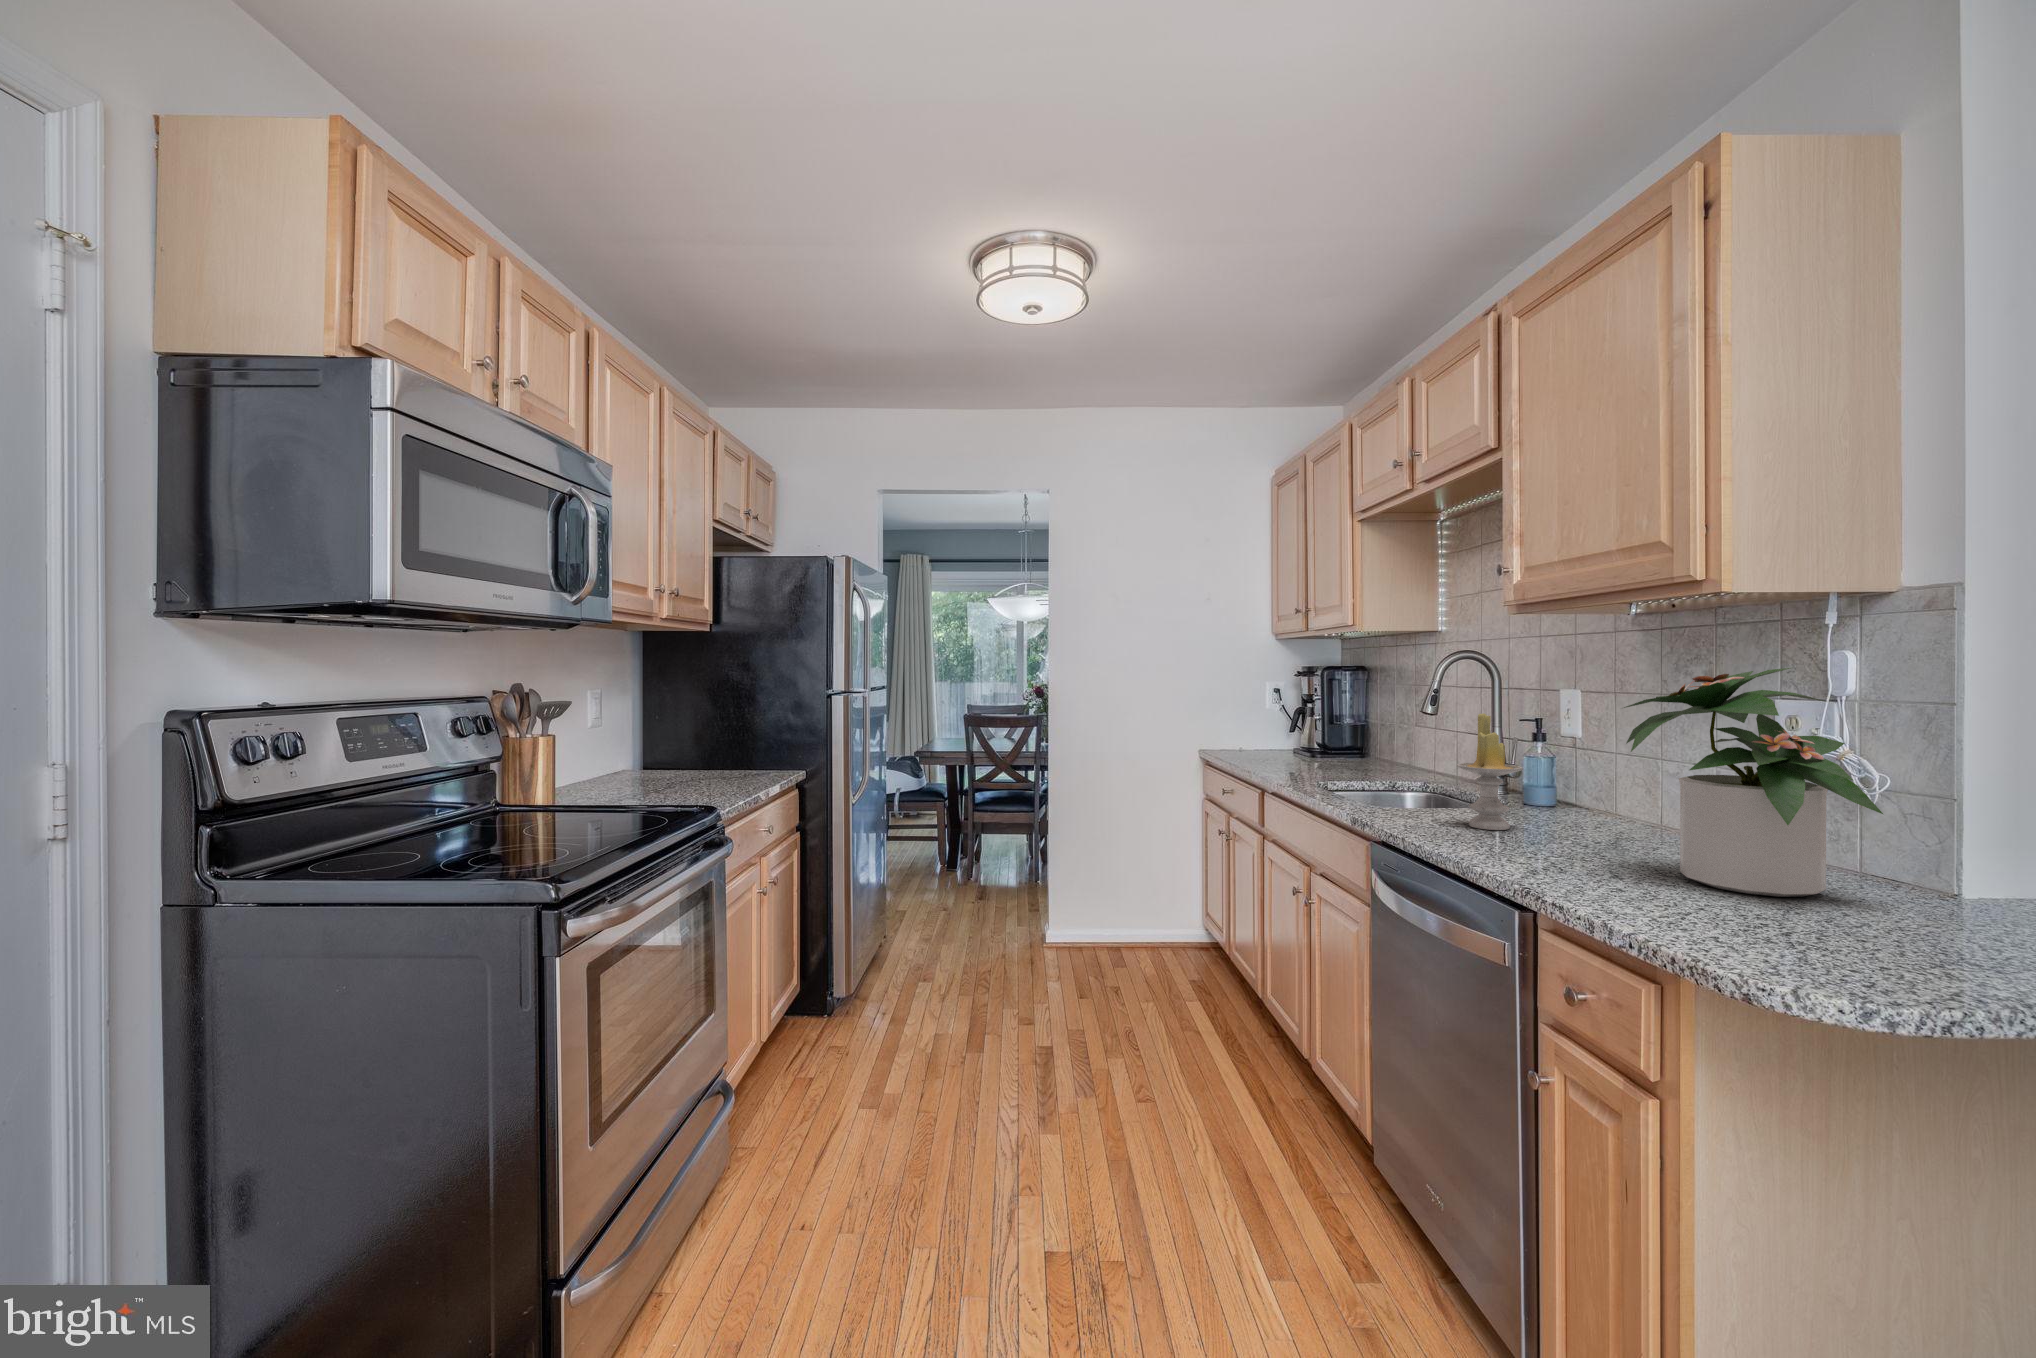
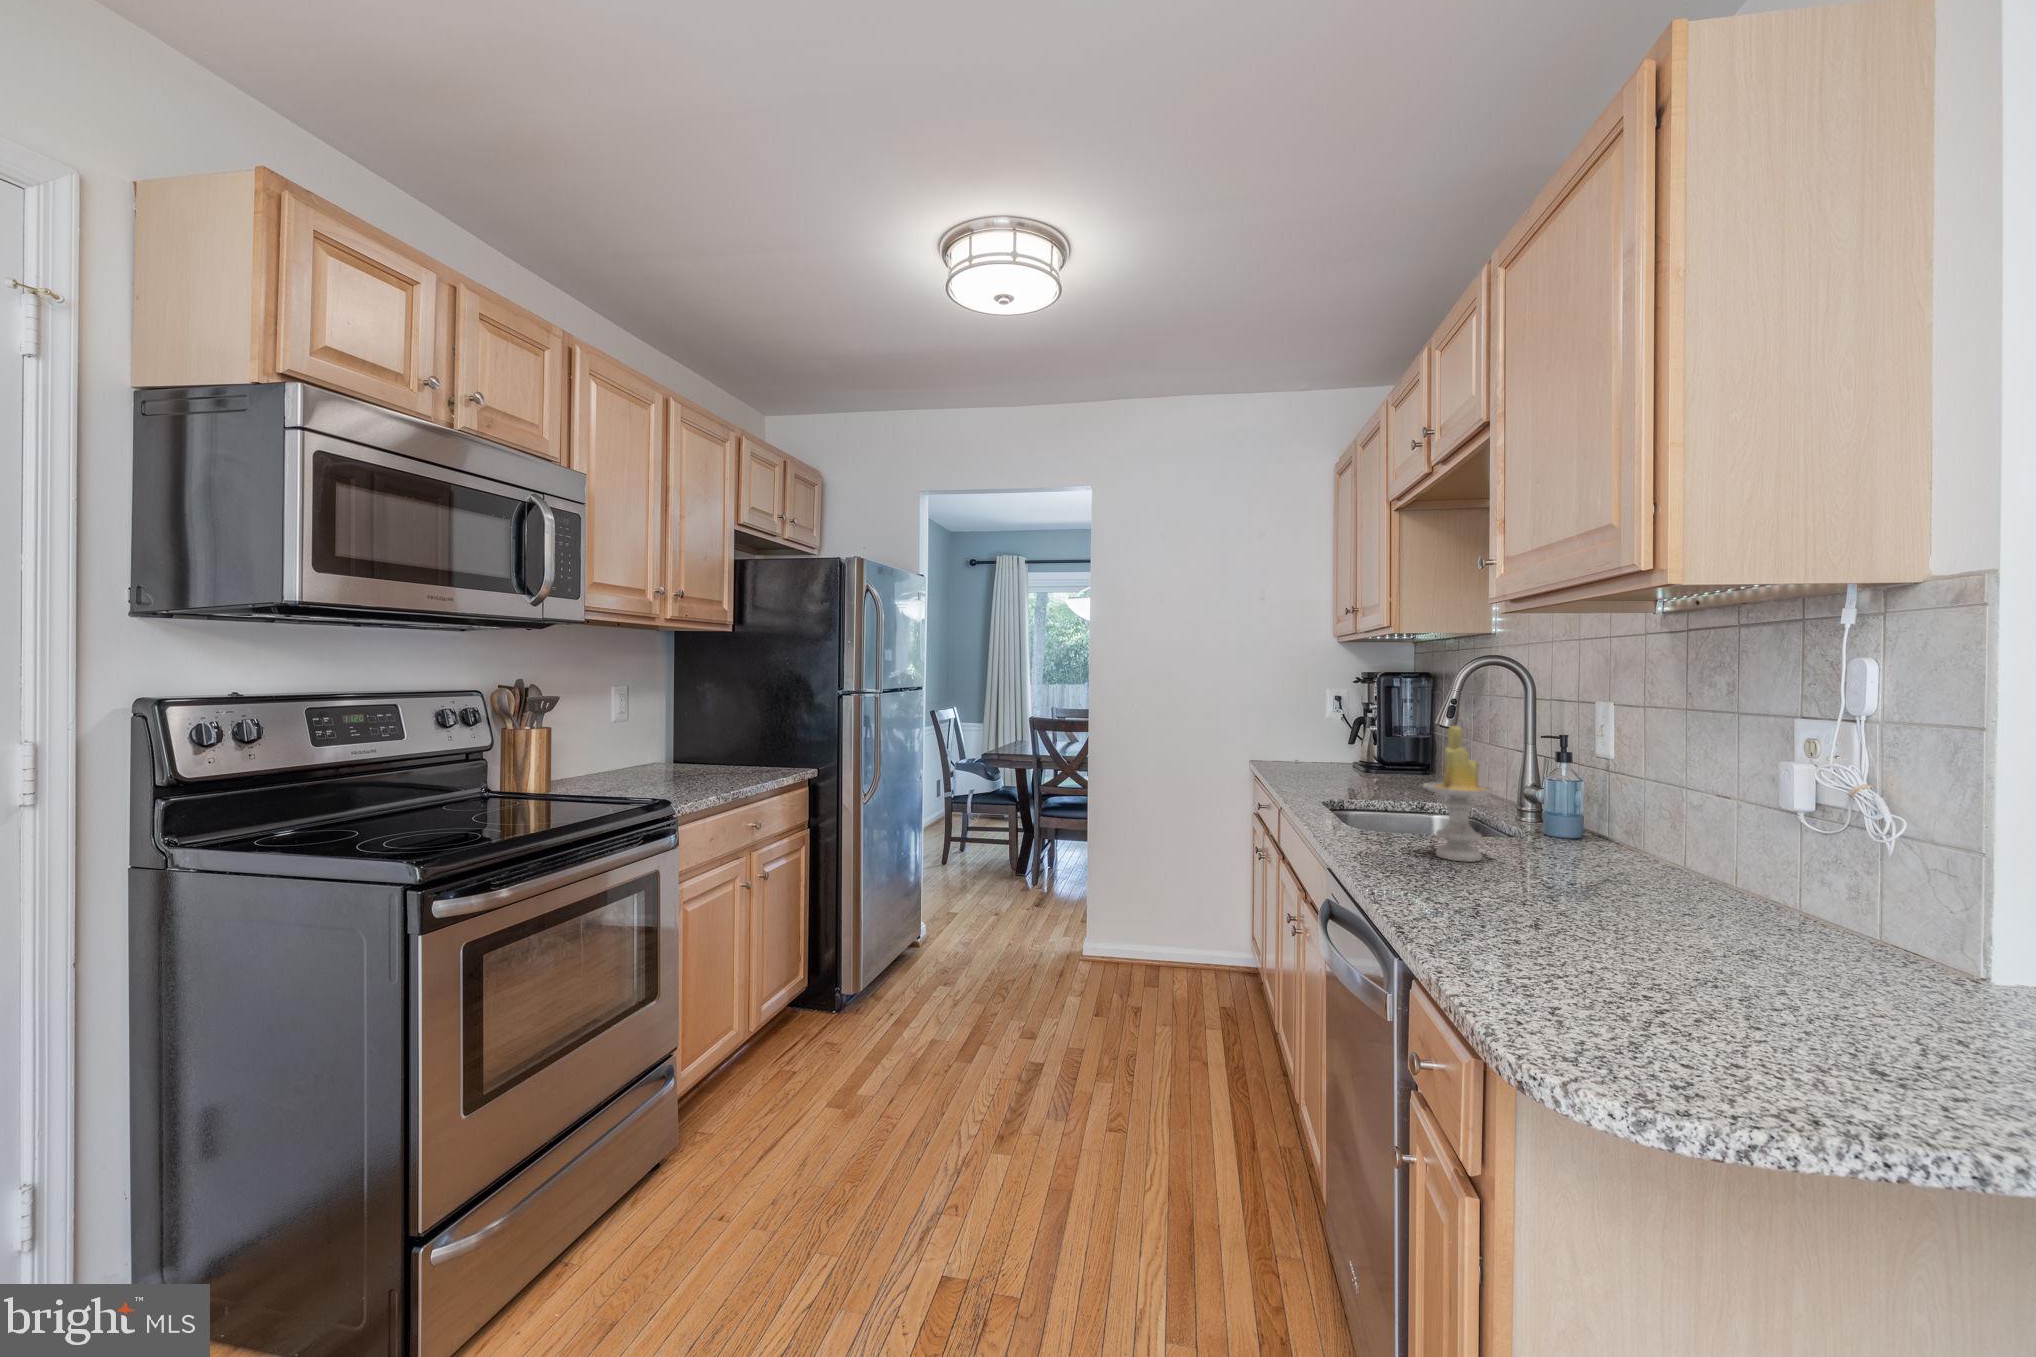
potted plant: present [1624,668,1883,897] -> none [1545,674,1861,965]

